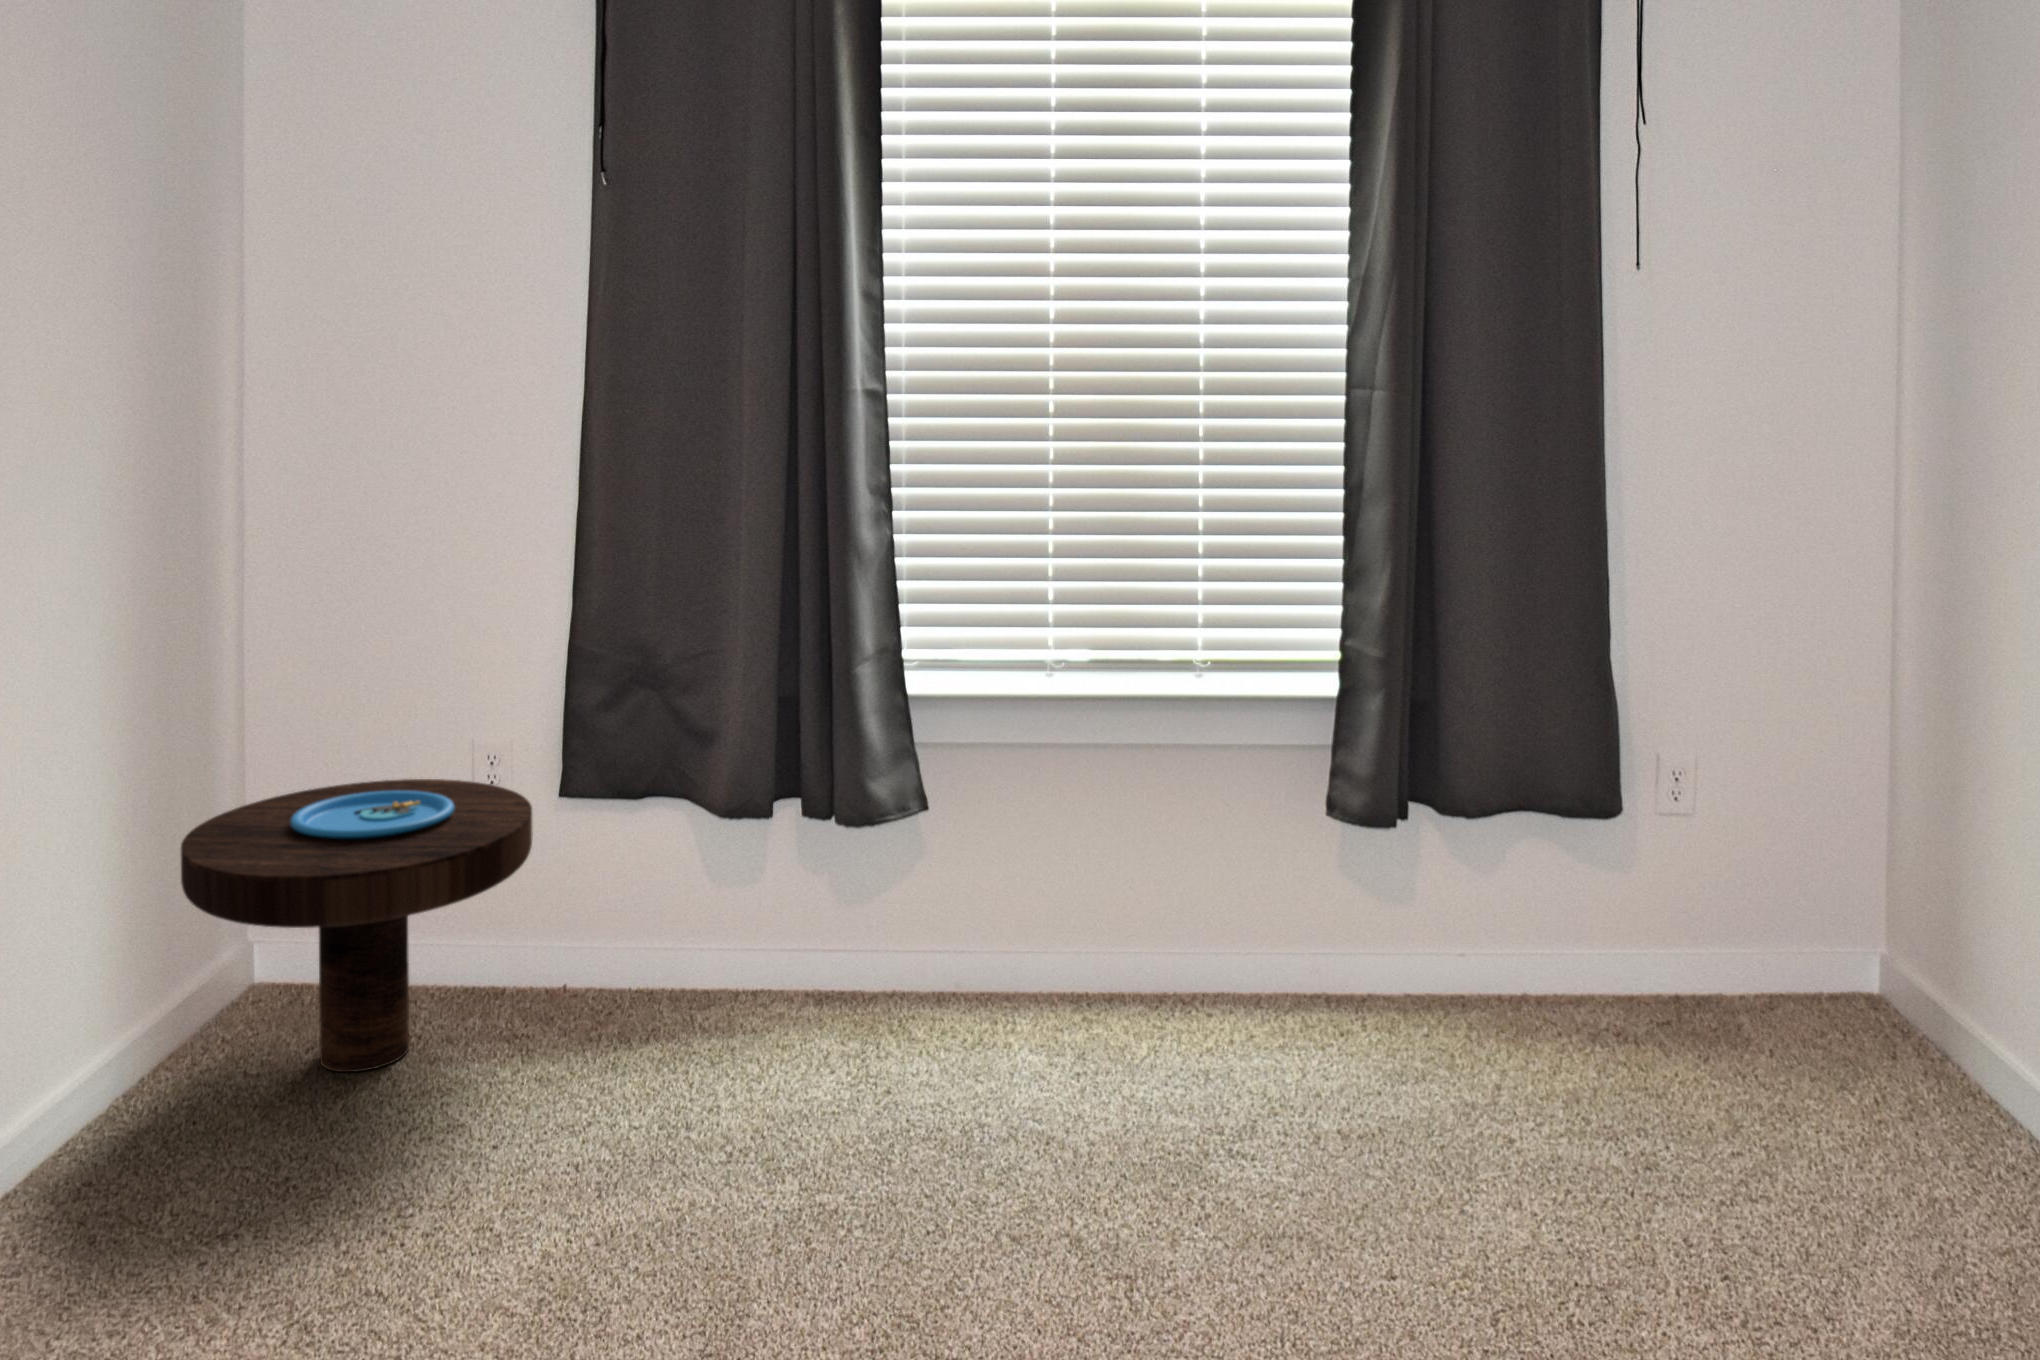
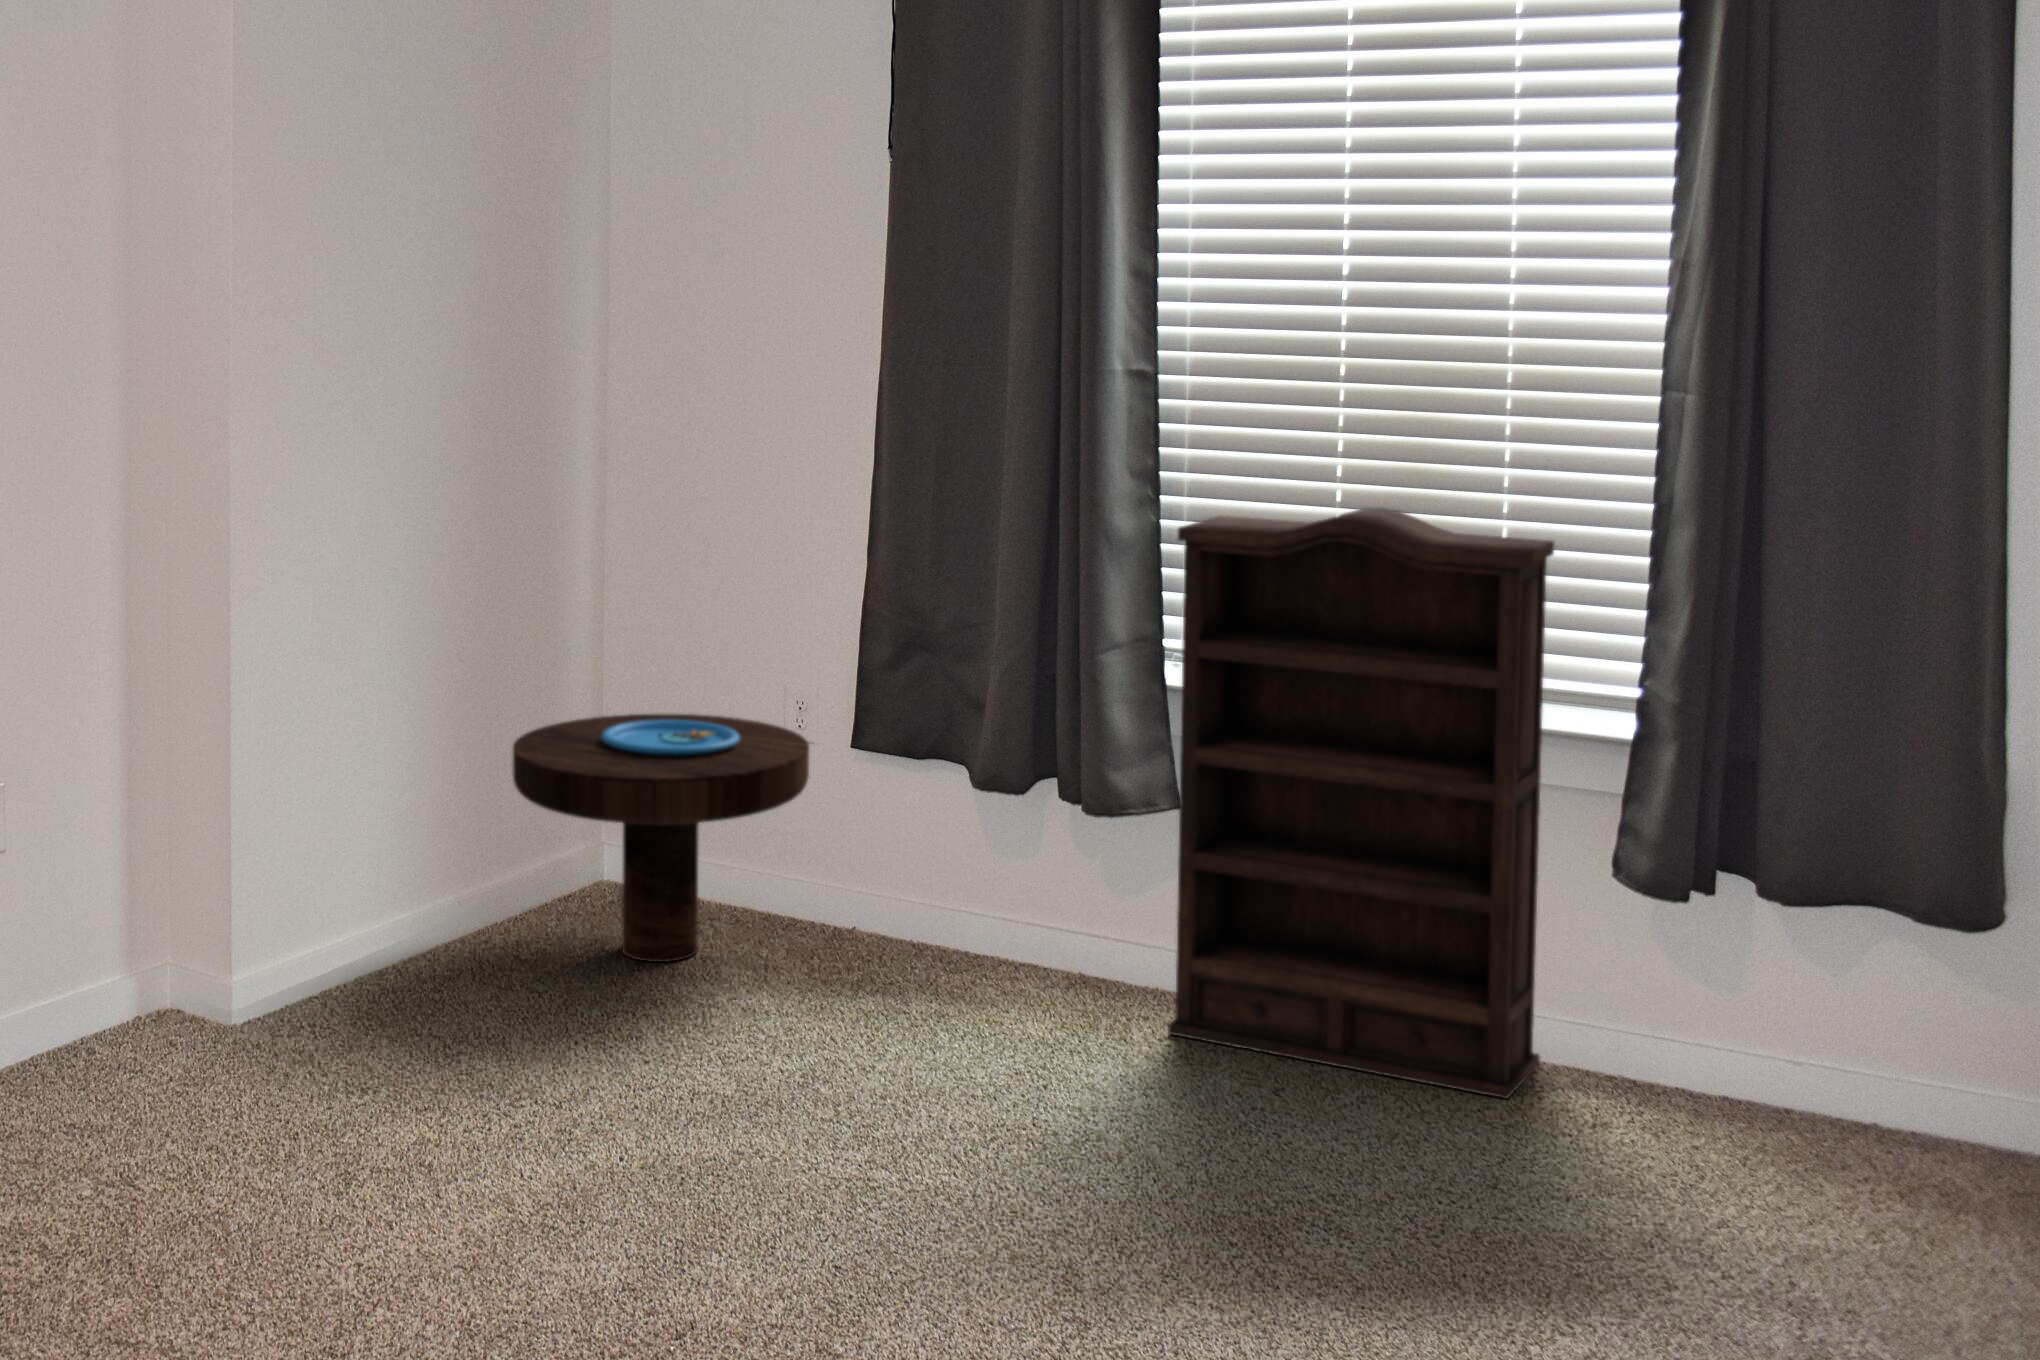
bookshelf: none [941,508,1268,1039] -> present [1168,508,1554,1099]

